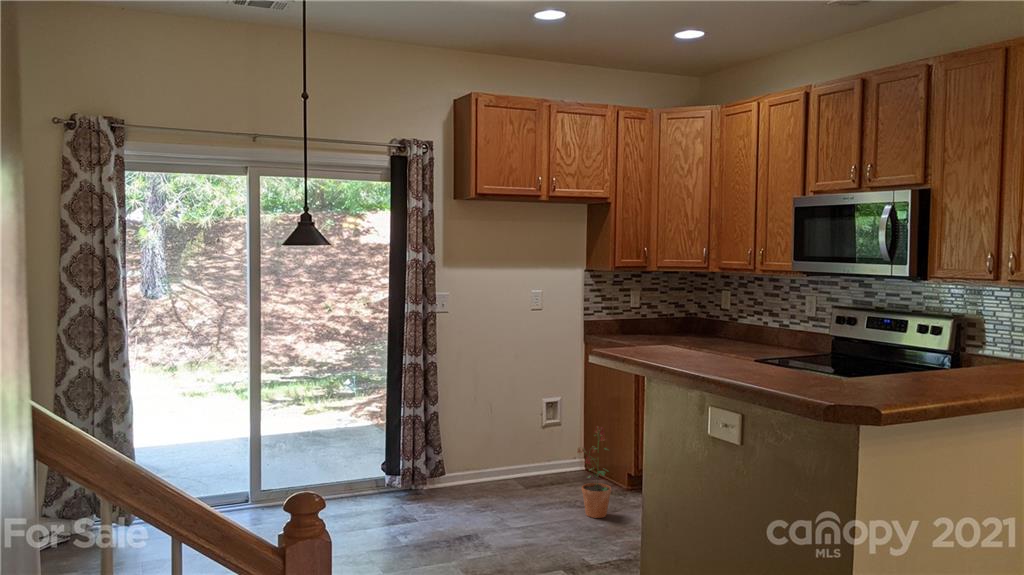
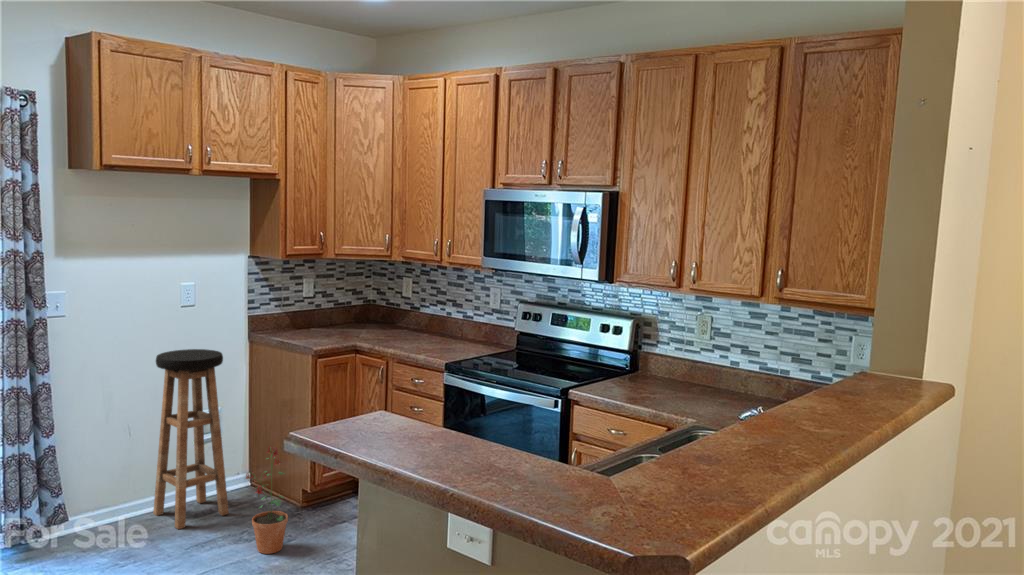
bar stool: none [506,346,564,493] -> present [153,349,229,529]

